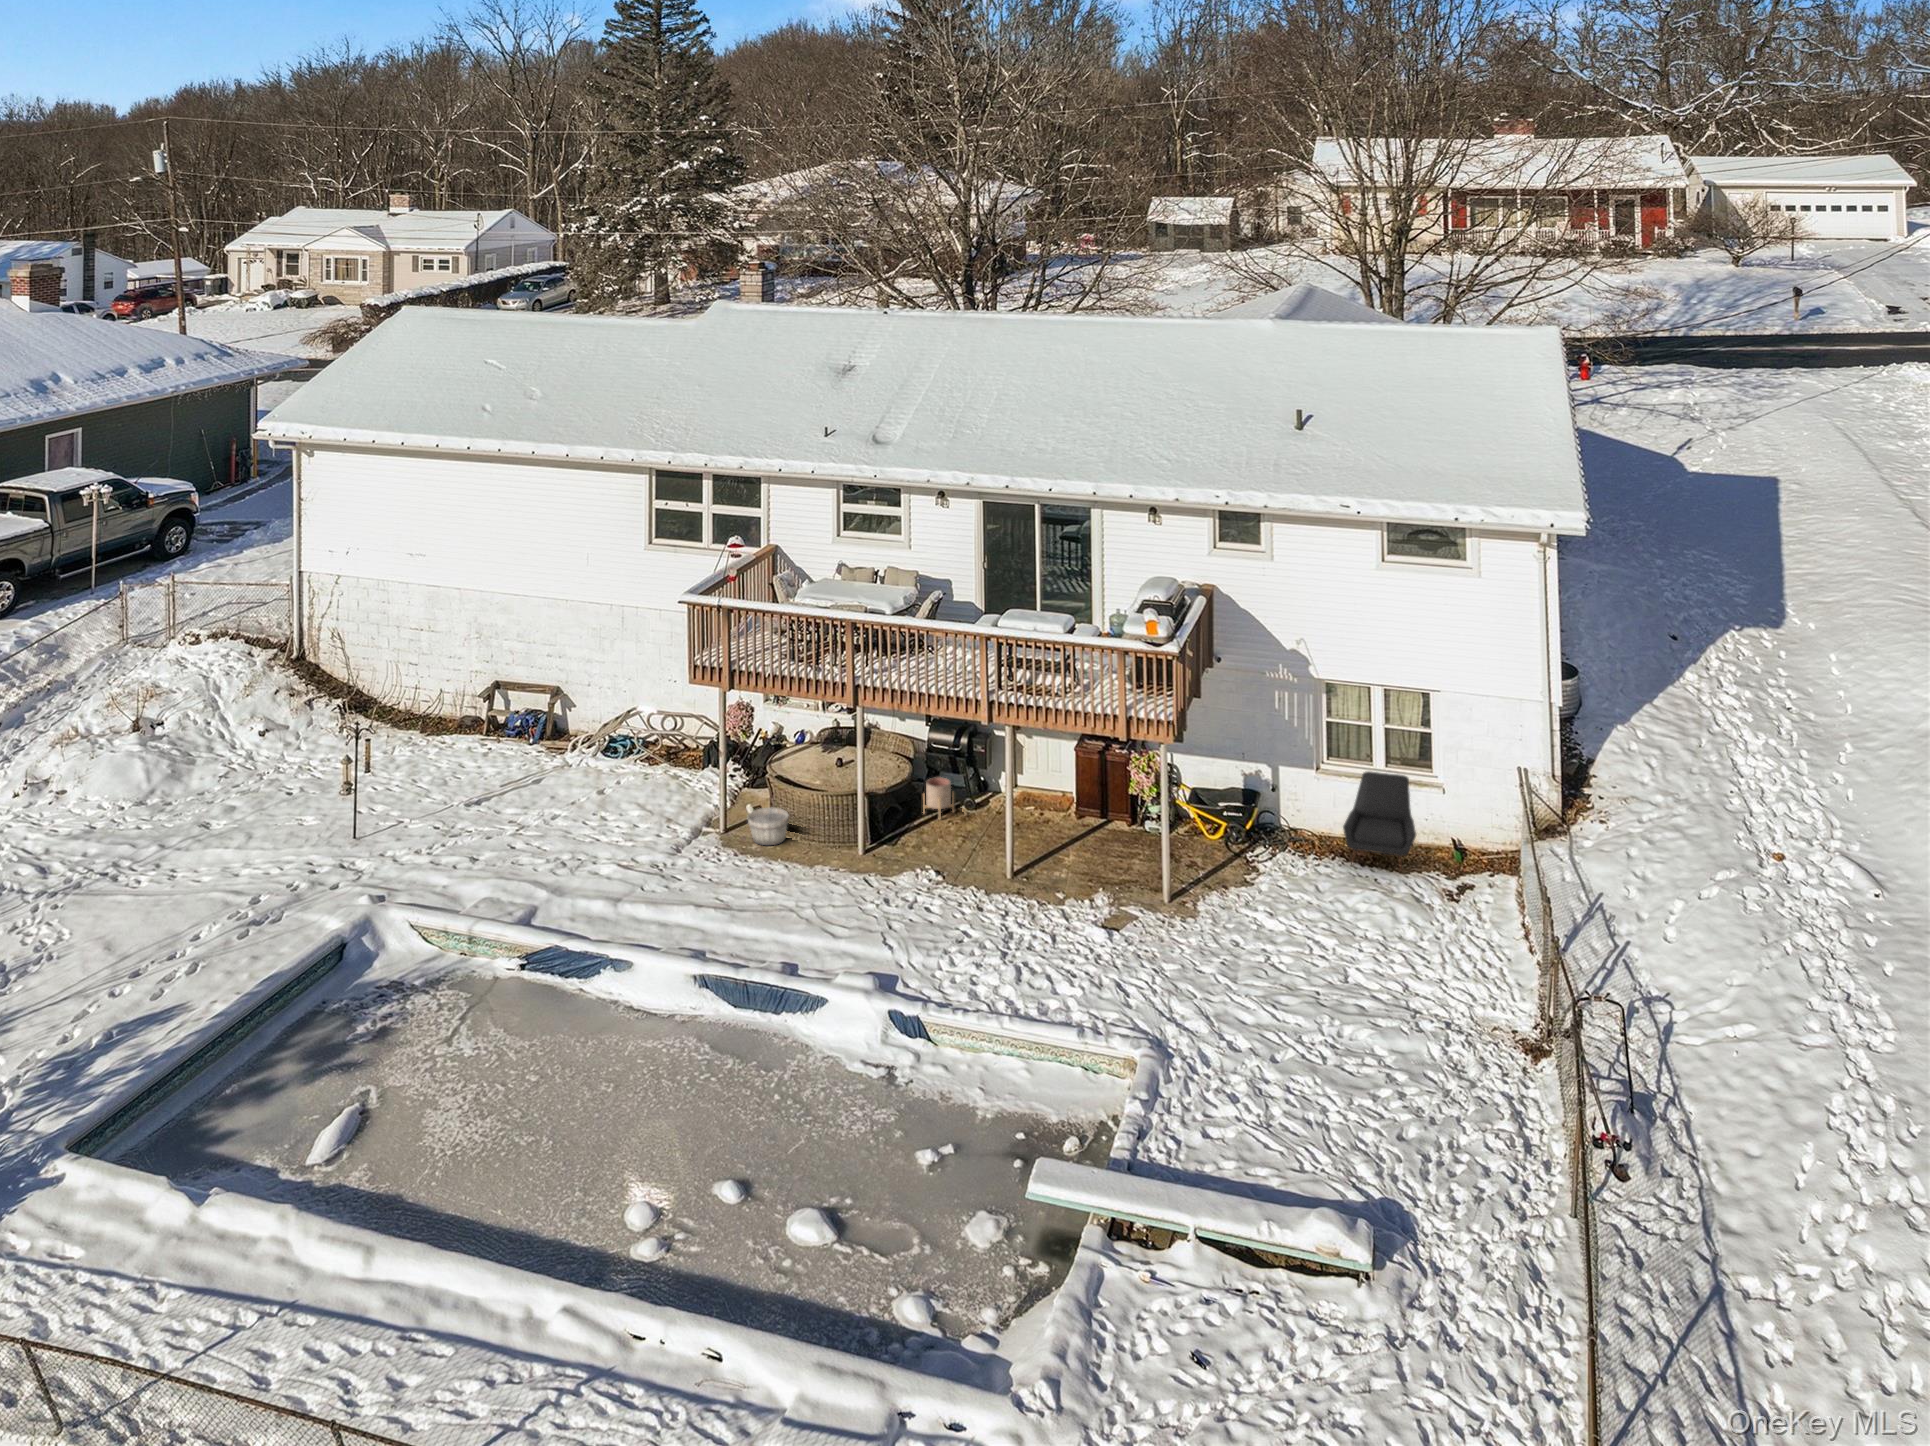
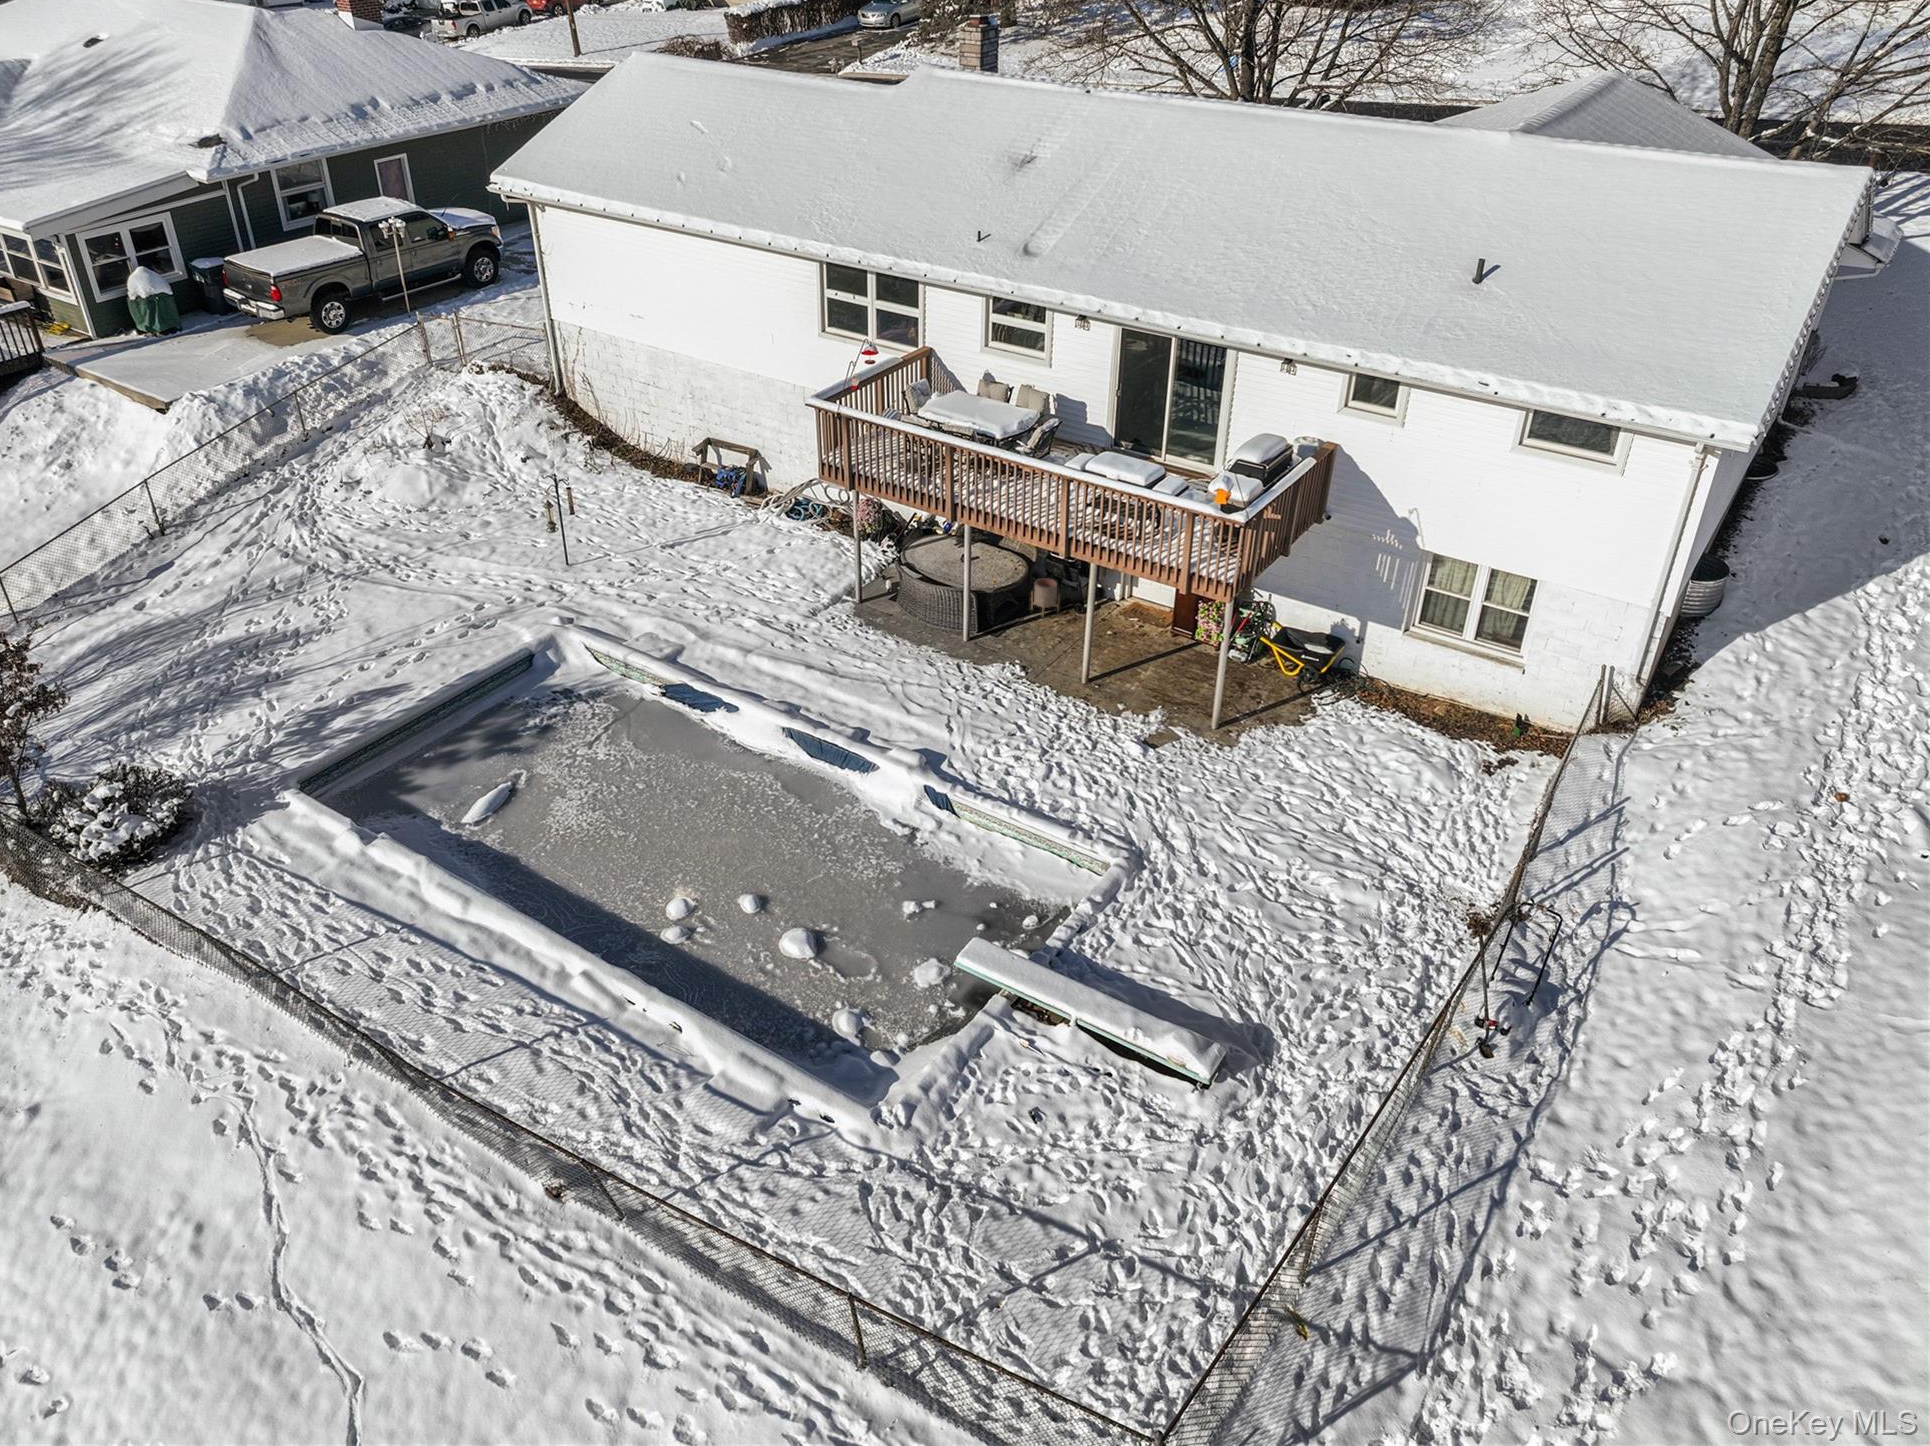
chair: present [1343,771,1416,871] -> none [1398,634,1479,734]
wooden bucket: present [748,807,788,845] -> none [871,585,909,619]

